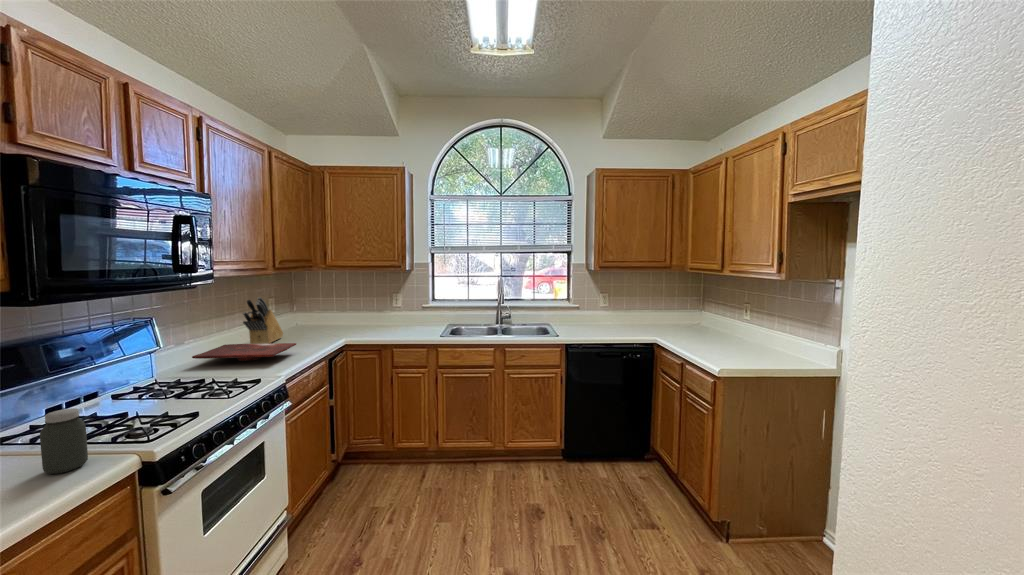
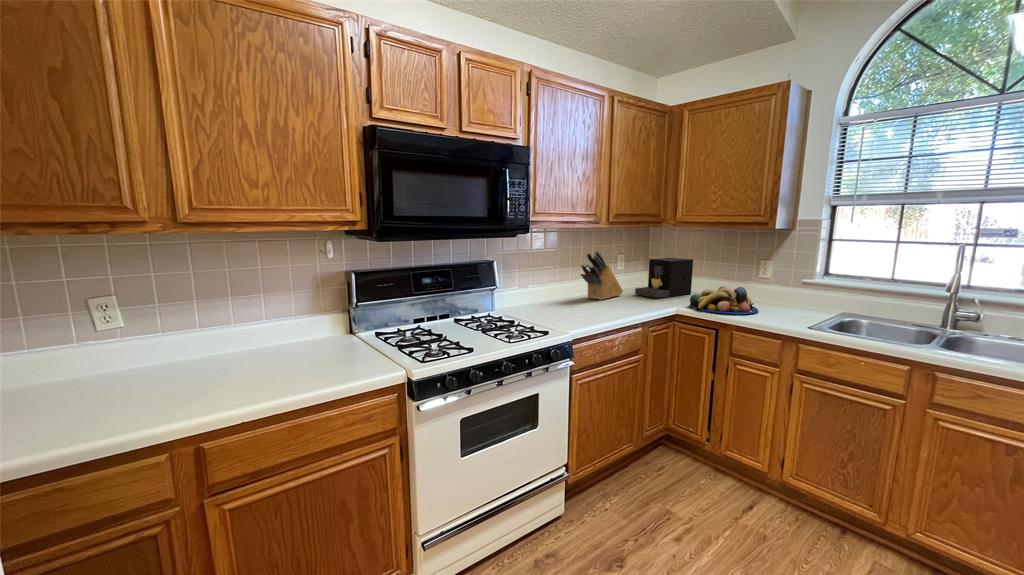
coffee maker: none [294,297,342,335] -> present [635,258,693,298]
fruit bowl: none [352,315,403,338] -> present [689,287,758,314]
cutting board: present [192,343,296,361] -> none [527,293,615,312]
jar: present [40,408,88,474] -> none [365,320,390,366]

